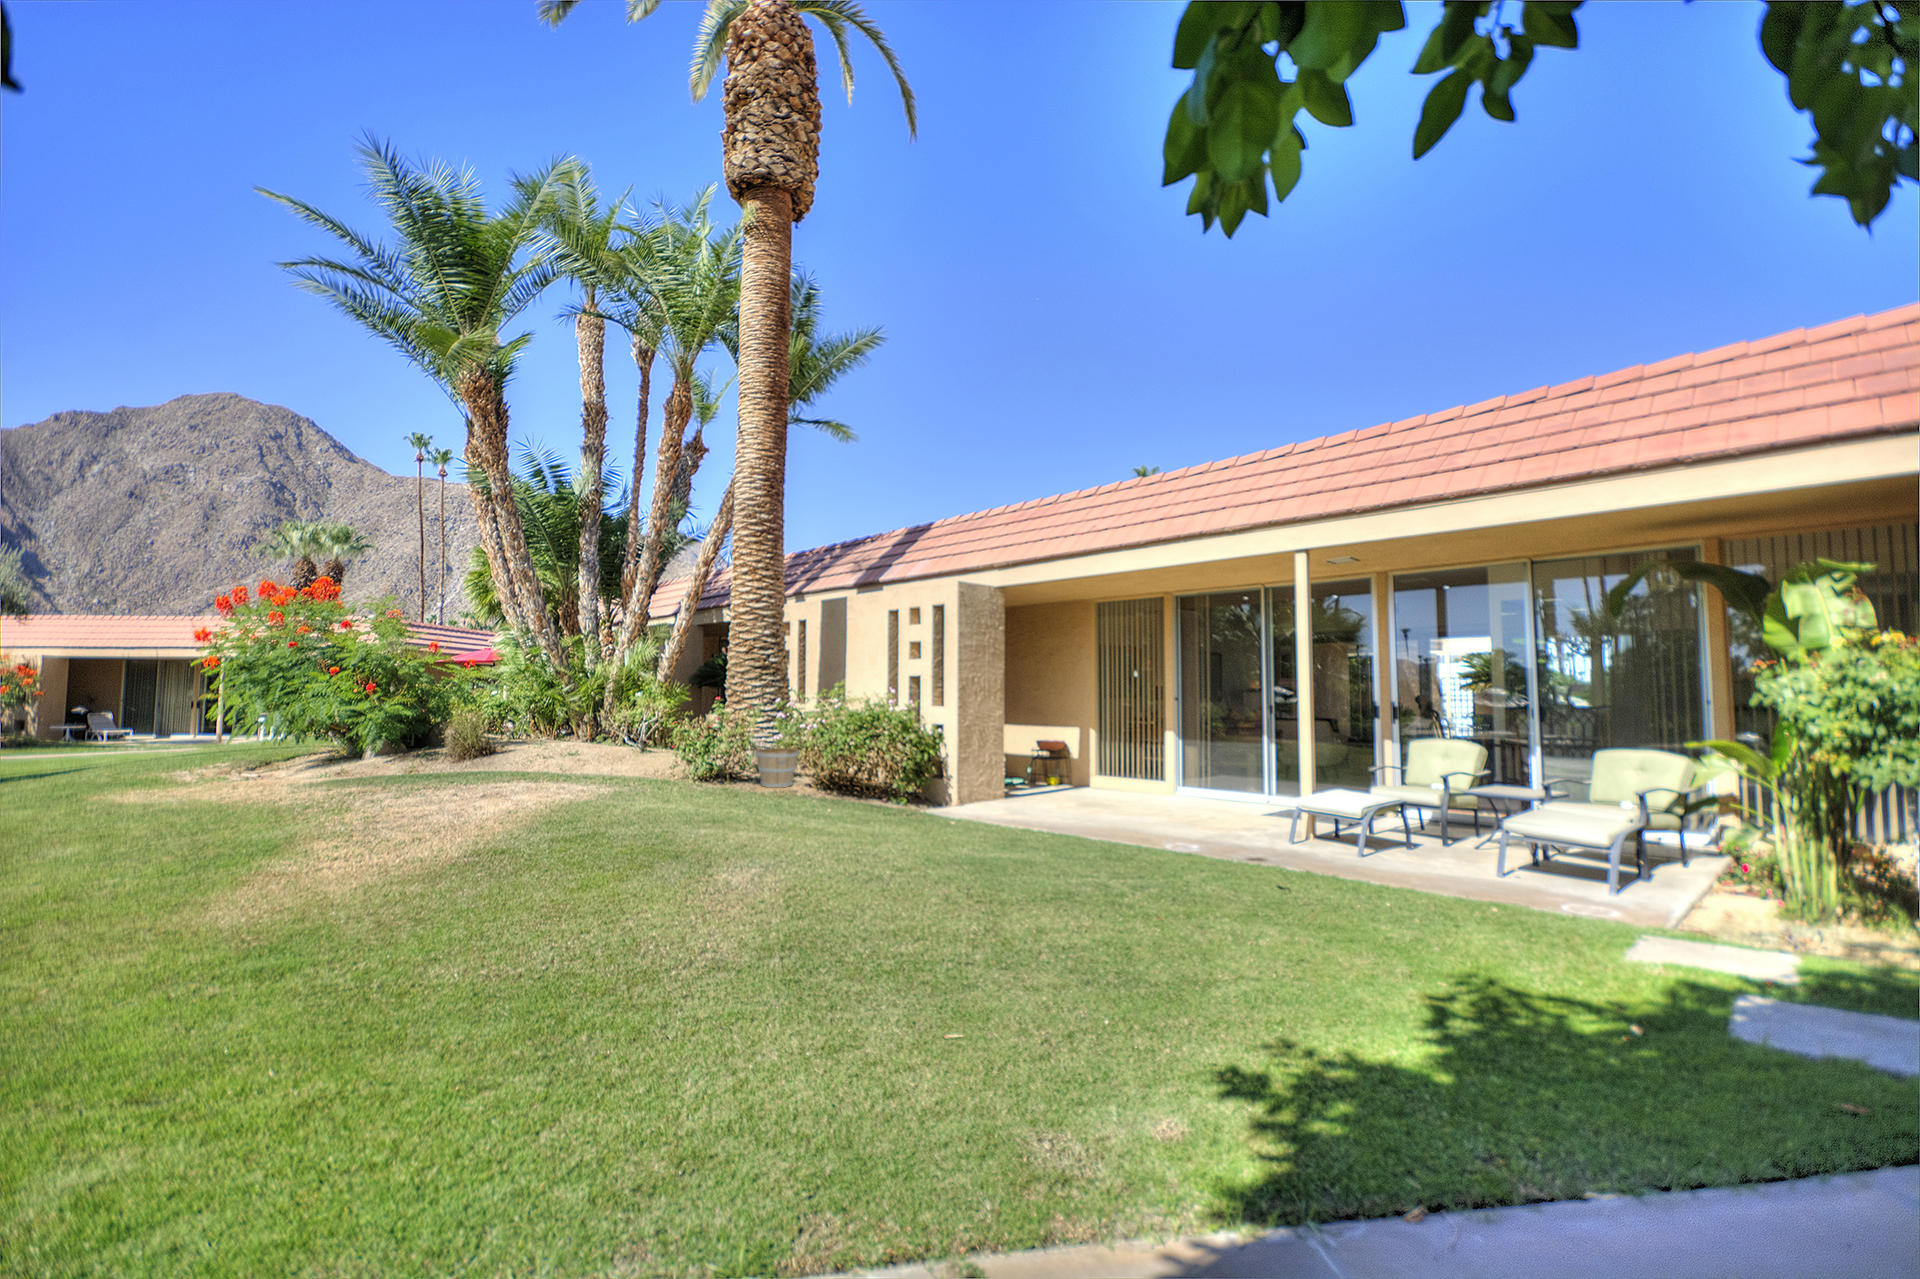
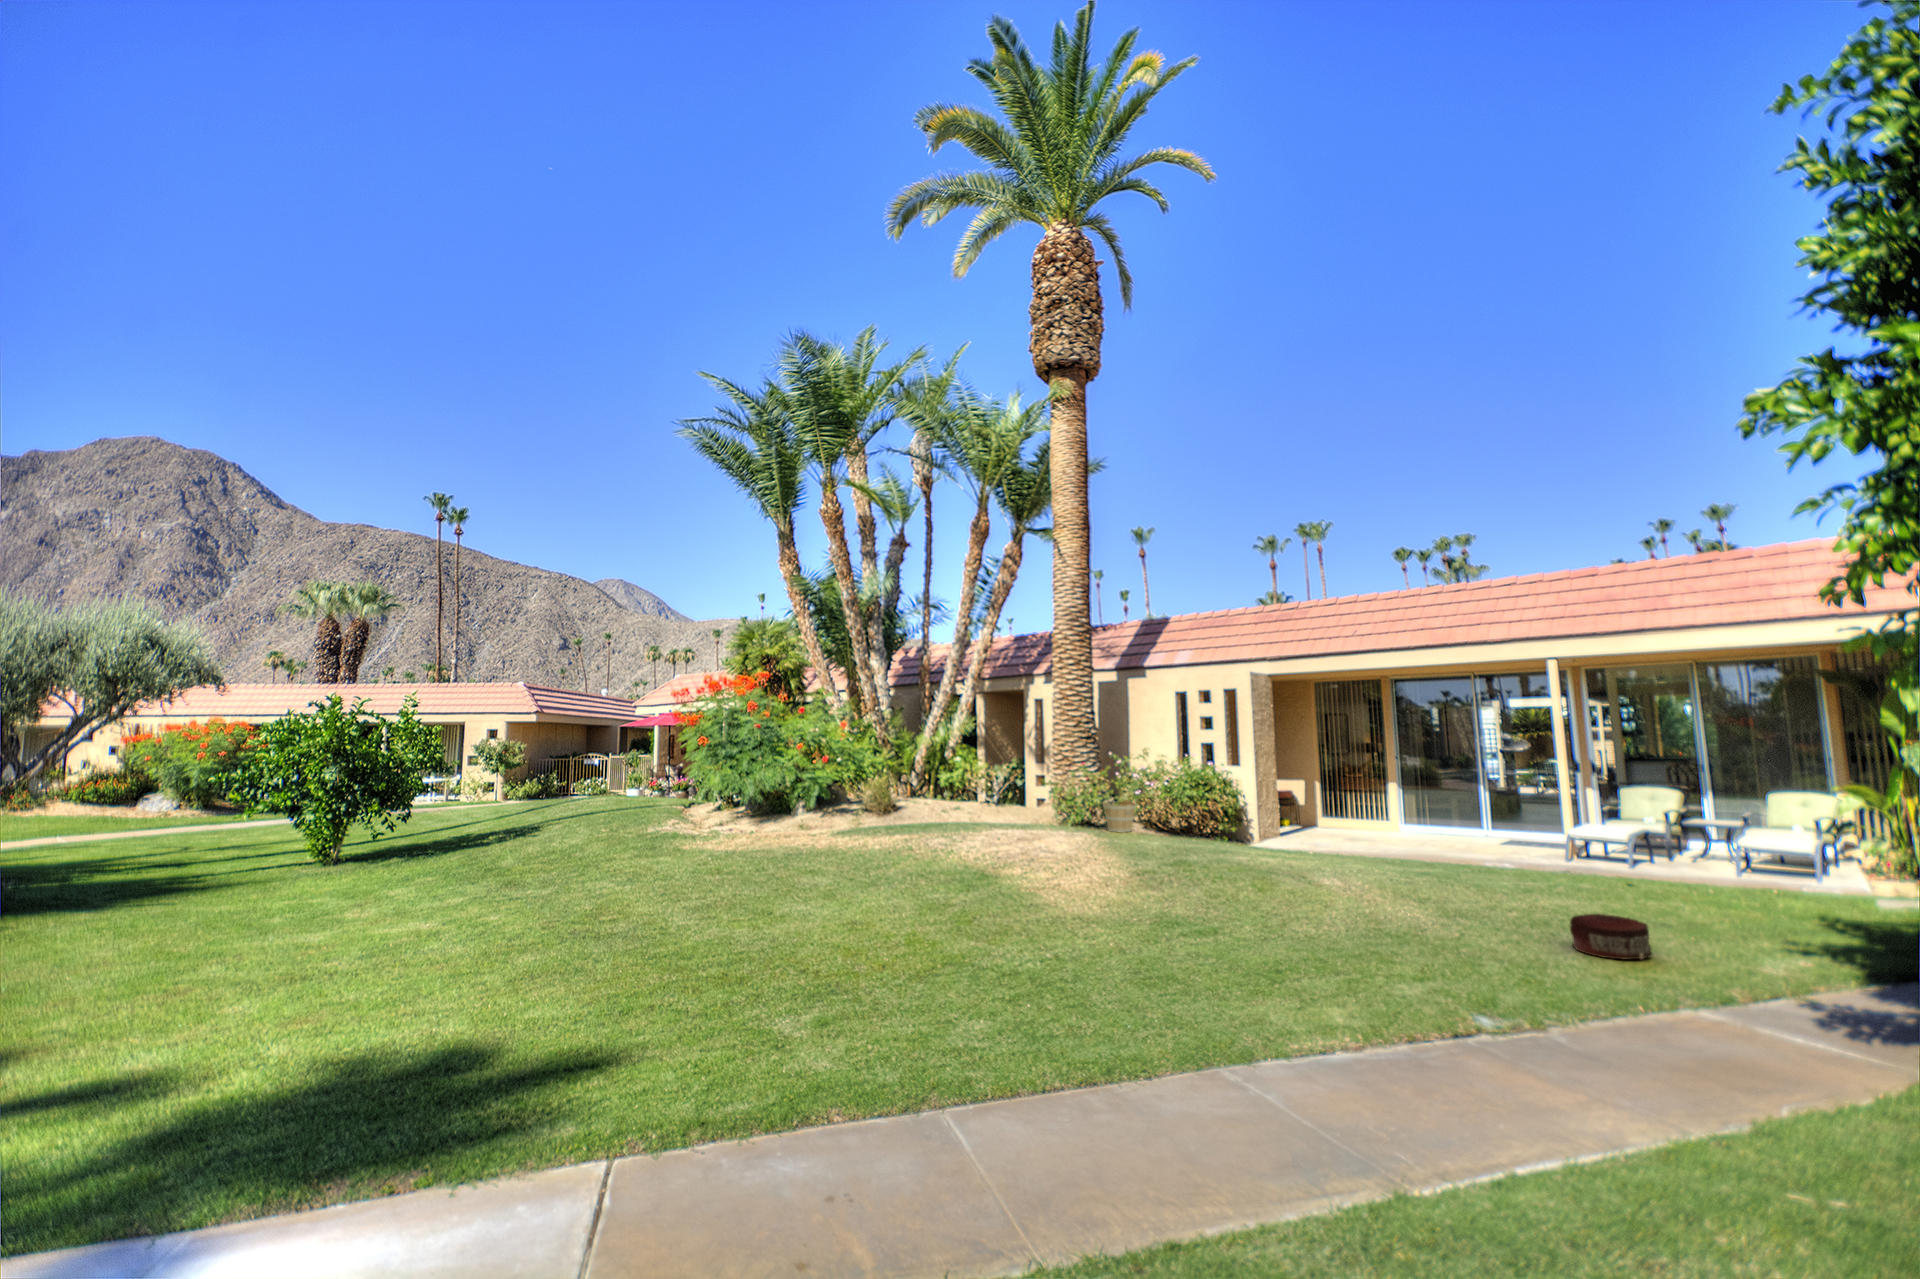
pouf: none [1077,924,1188,1008] -> present [1570,914,1652,959]

